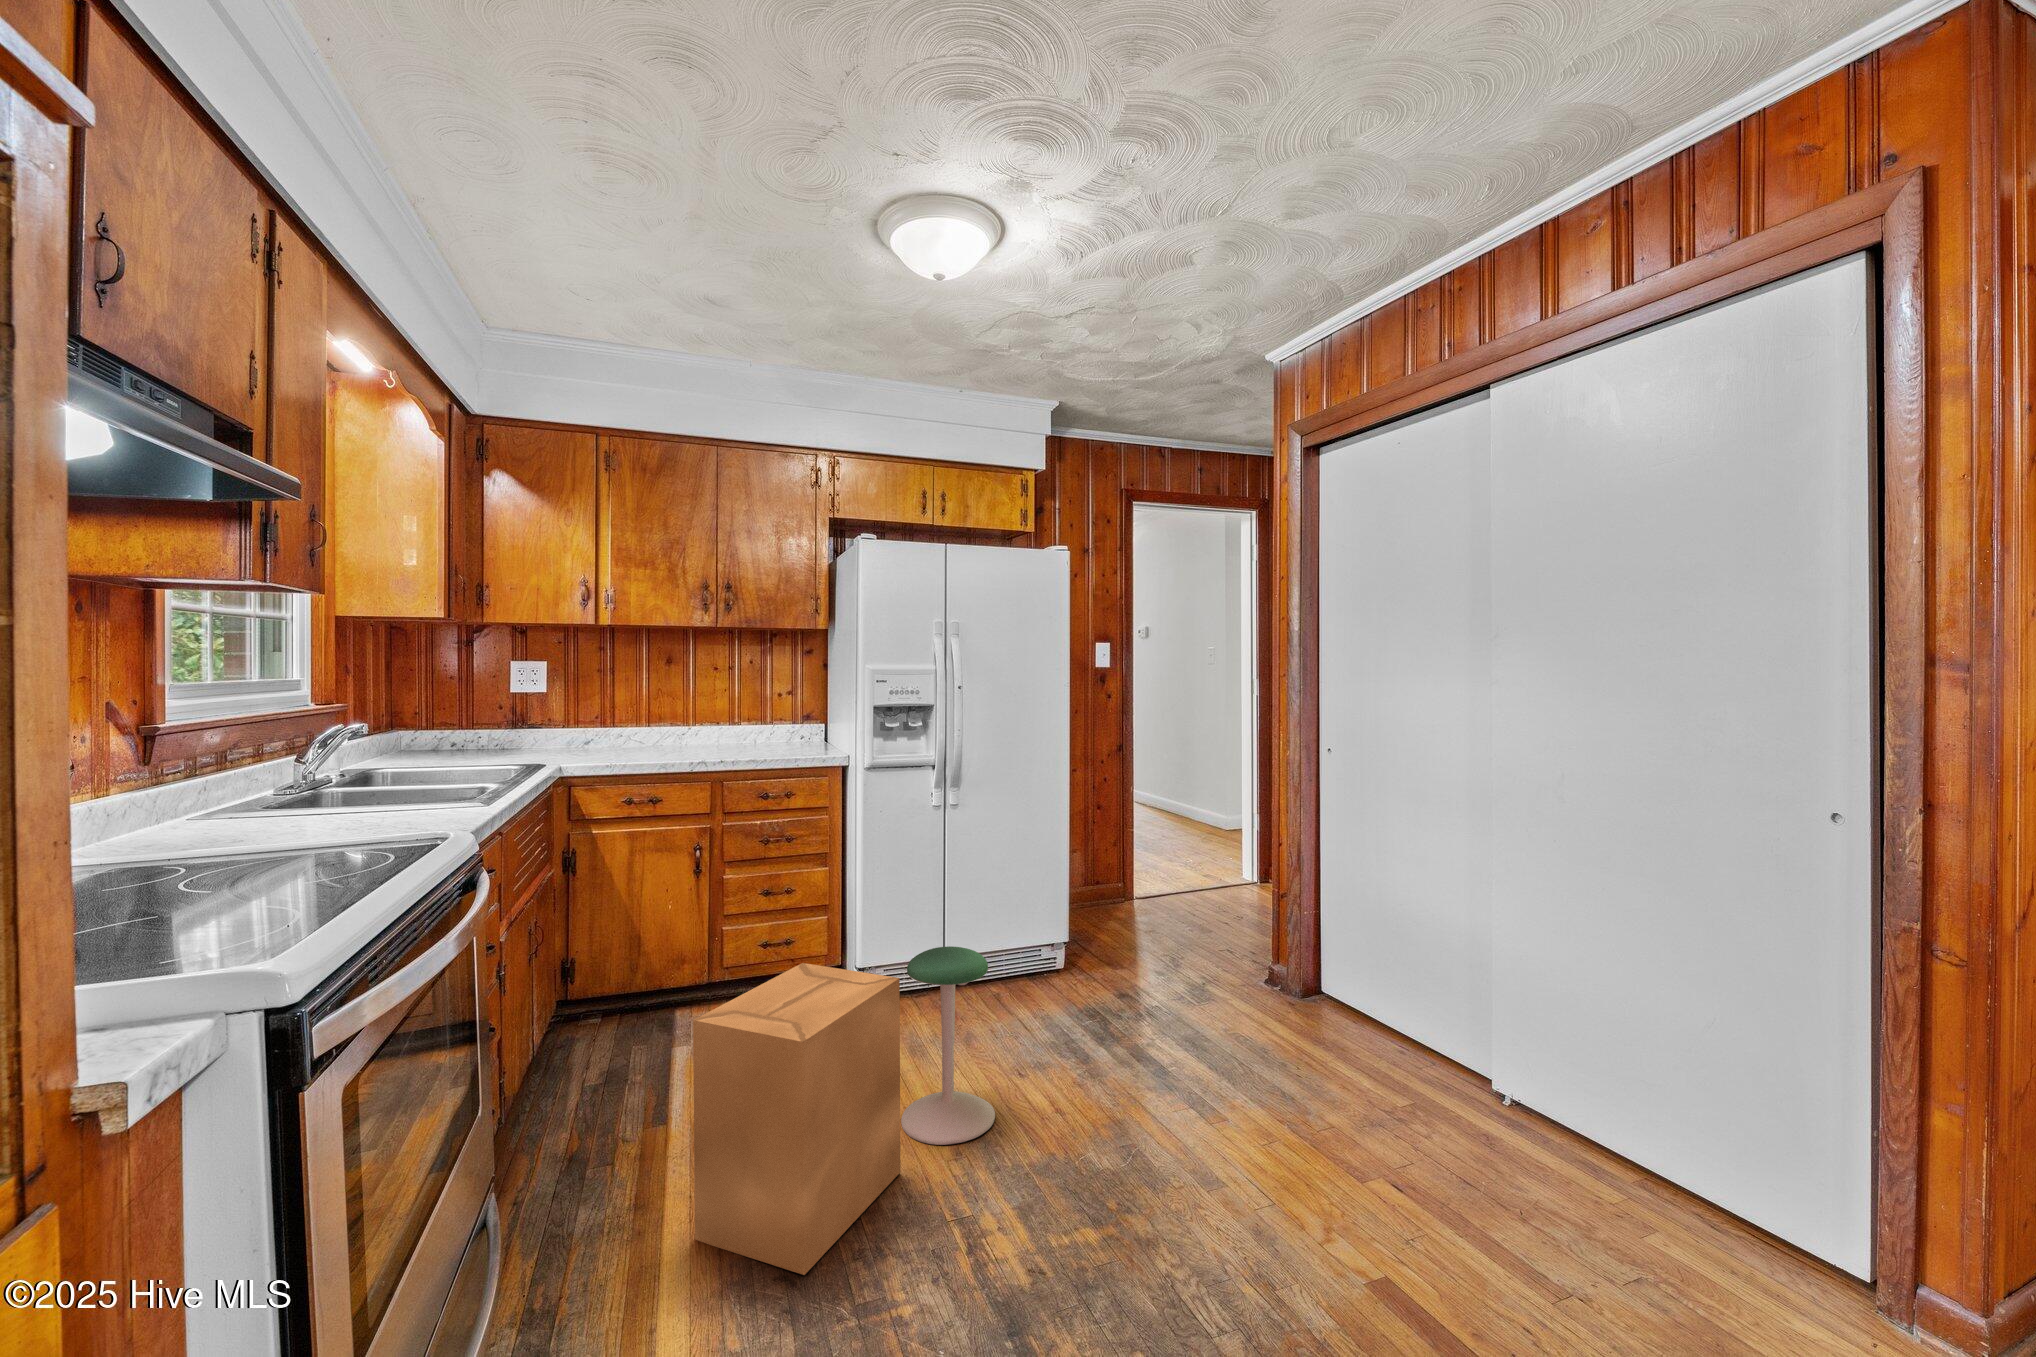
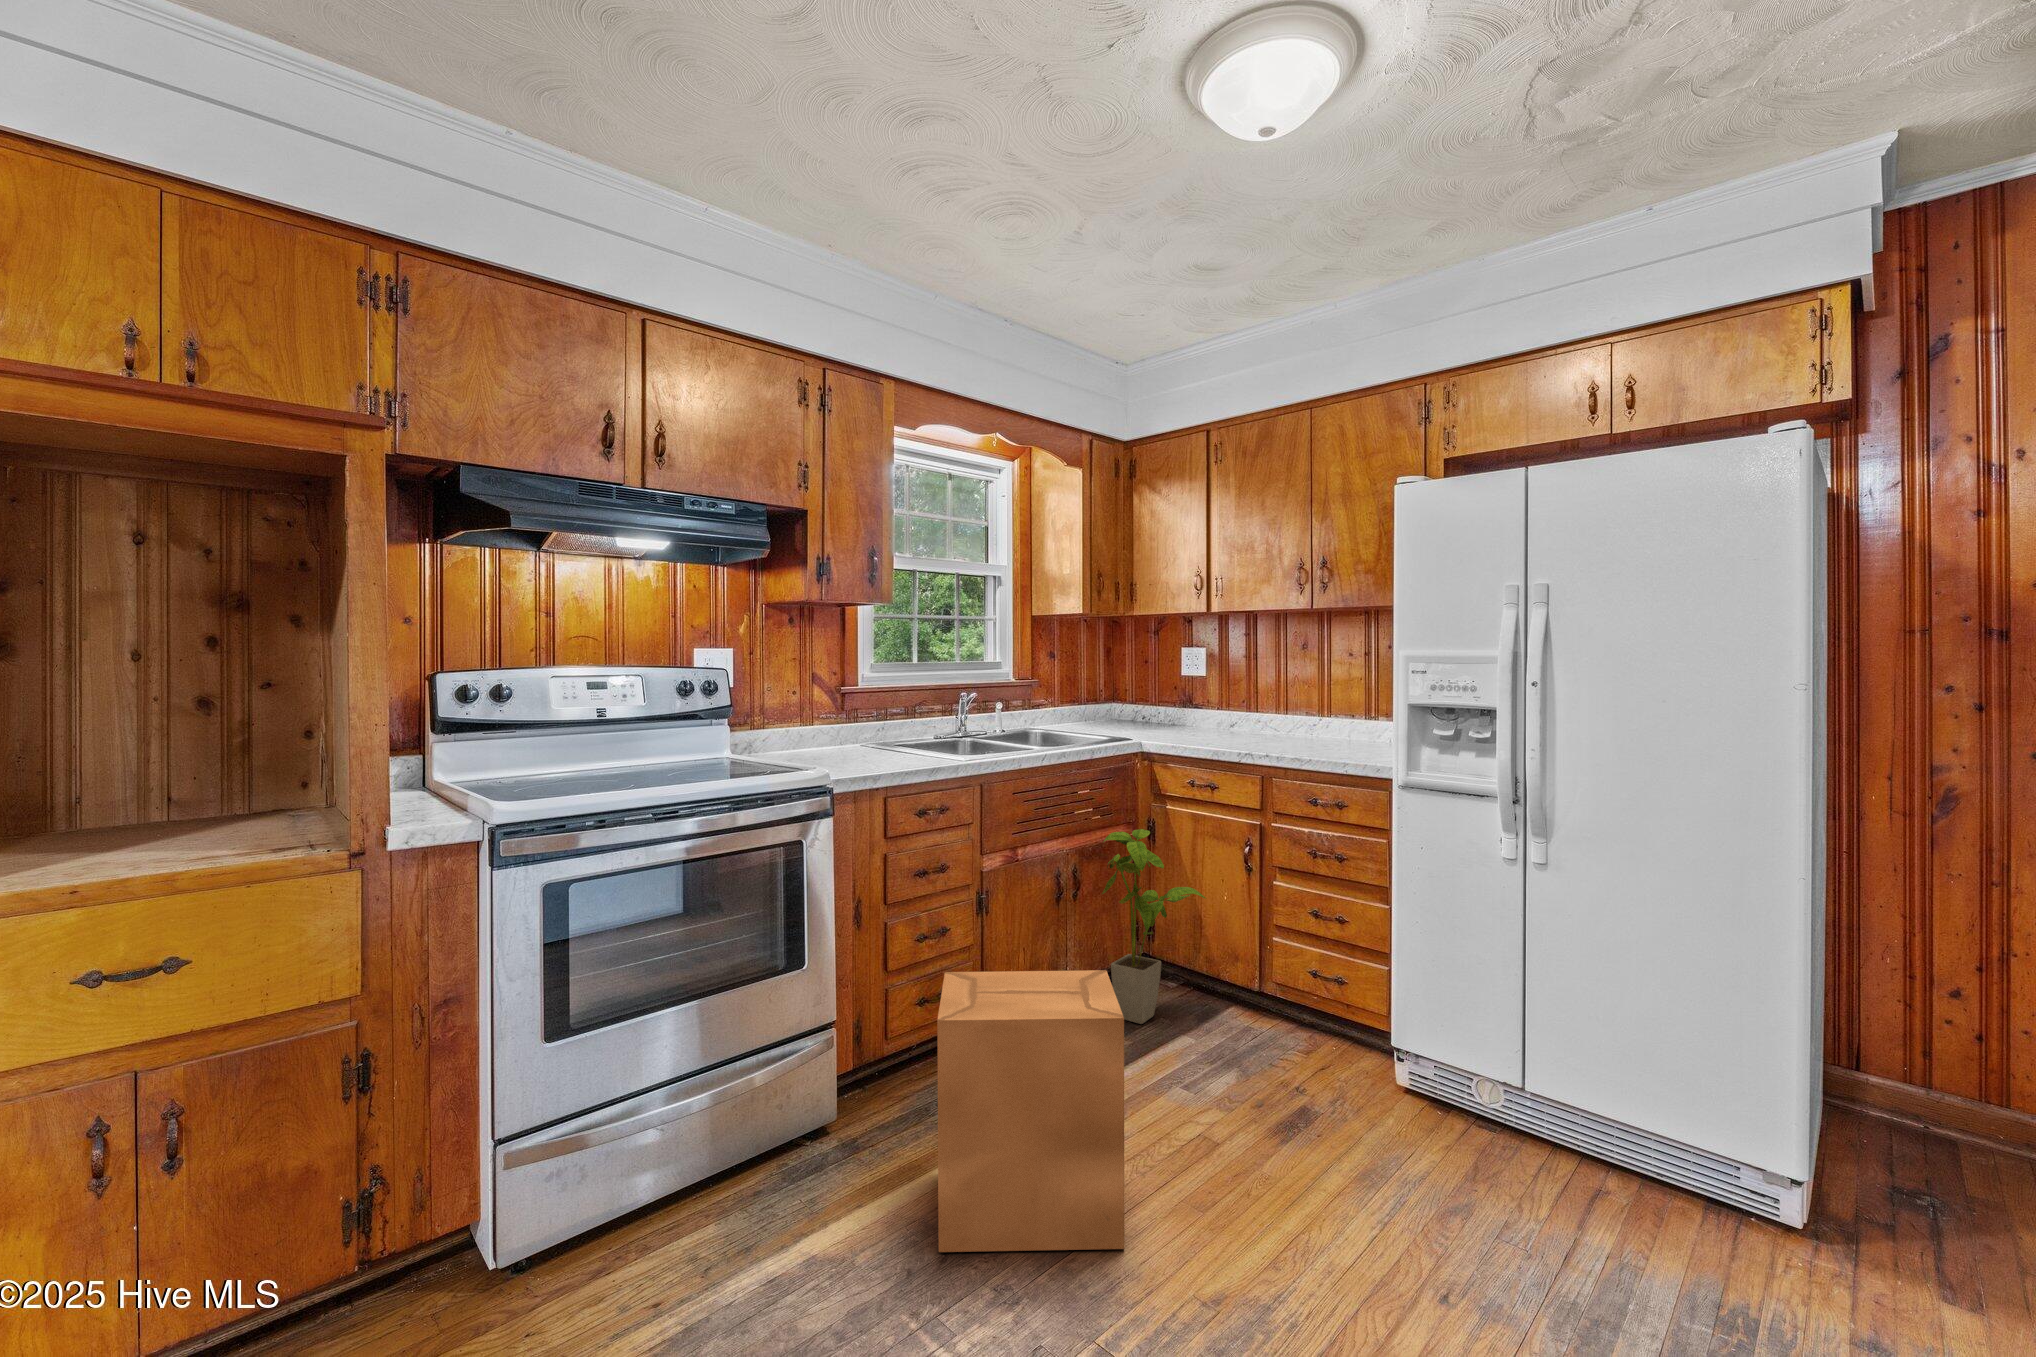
house plant: none [572,851,687,1058] -> present [1102,829,1205,1024]
stool: present [901,946,995,1145] -> none [1190,1017,1321,1288]

